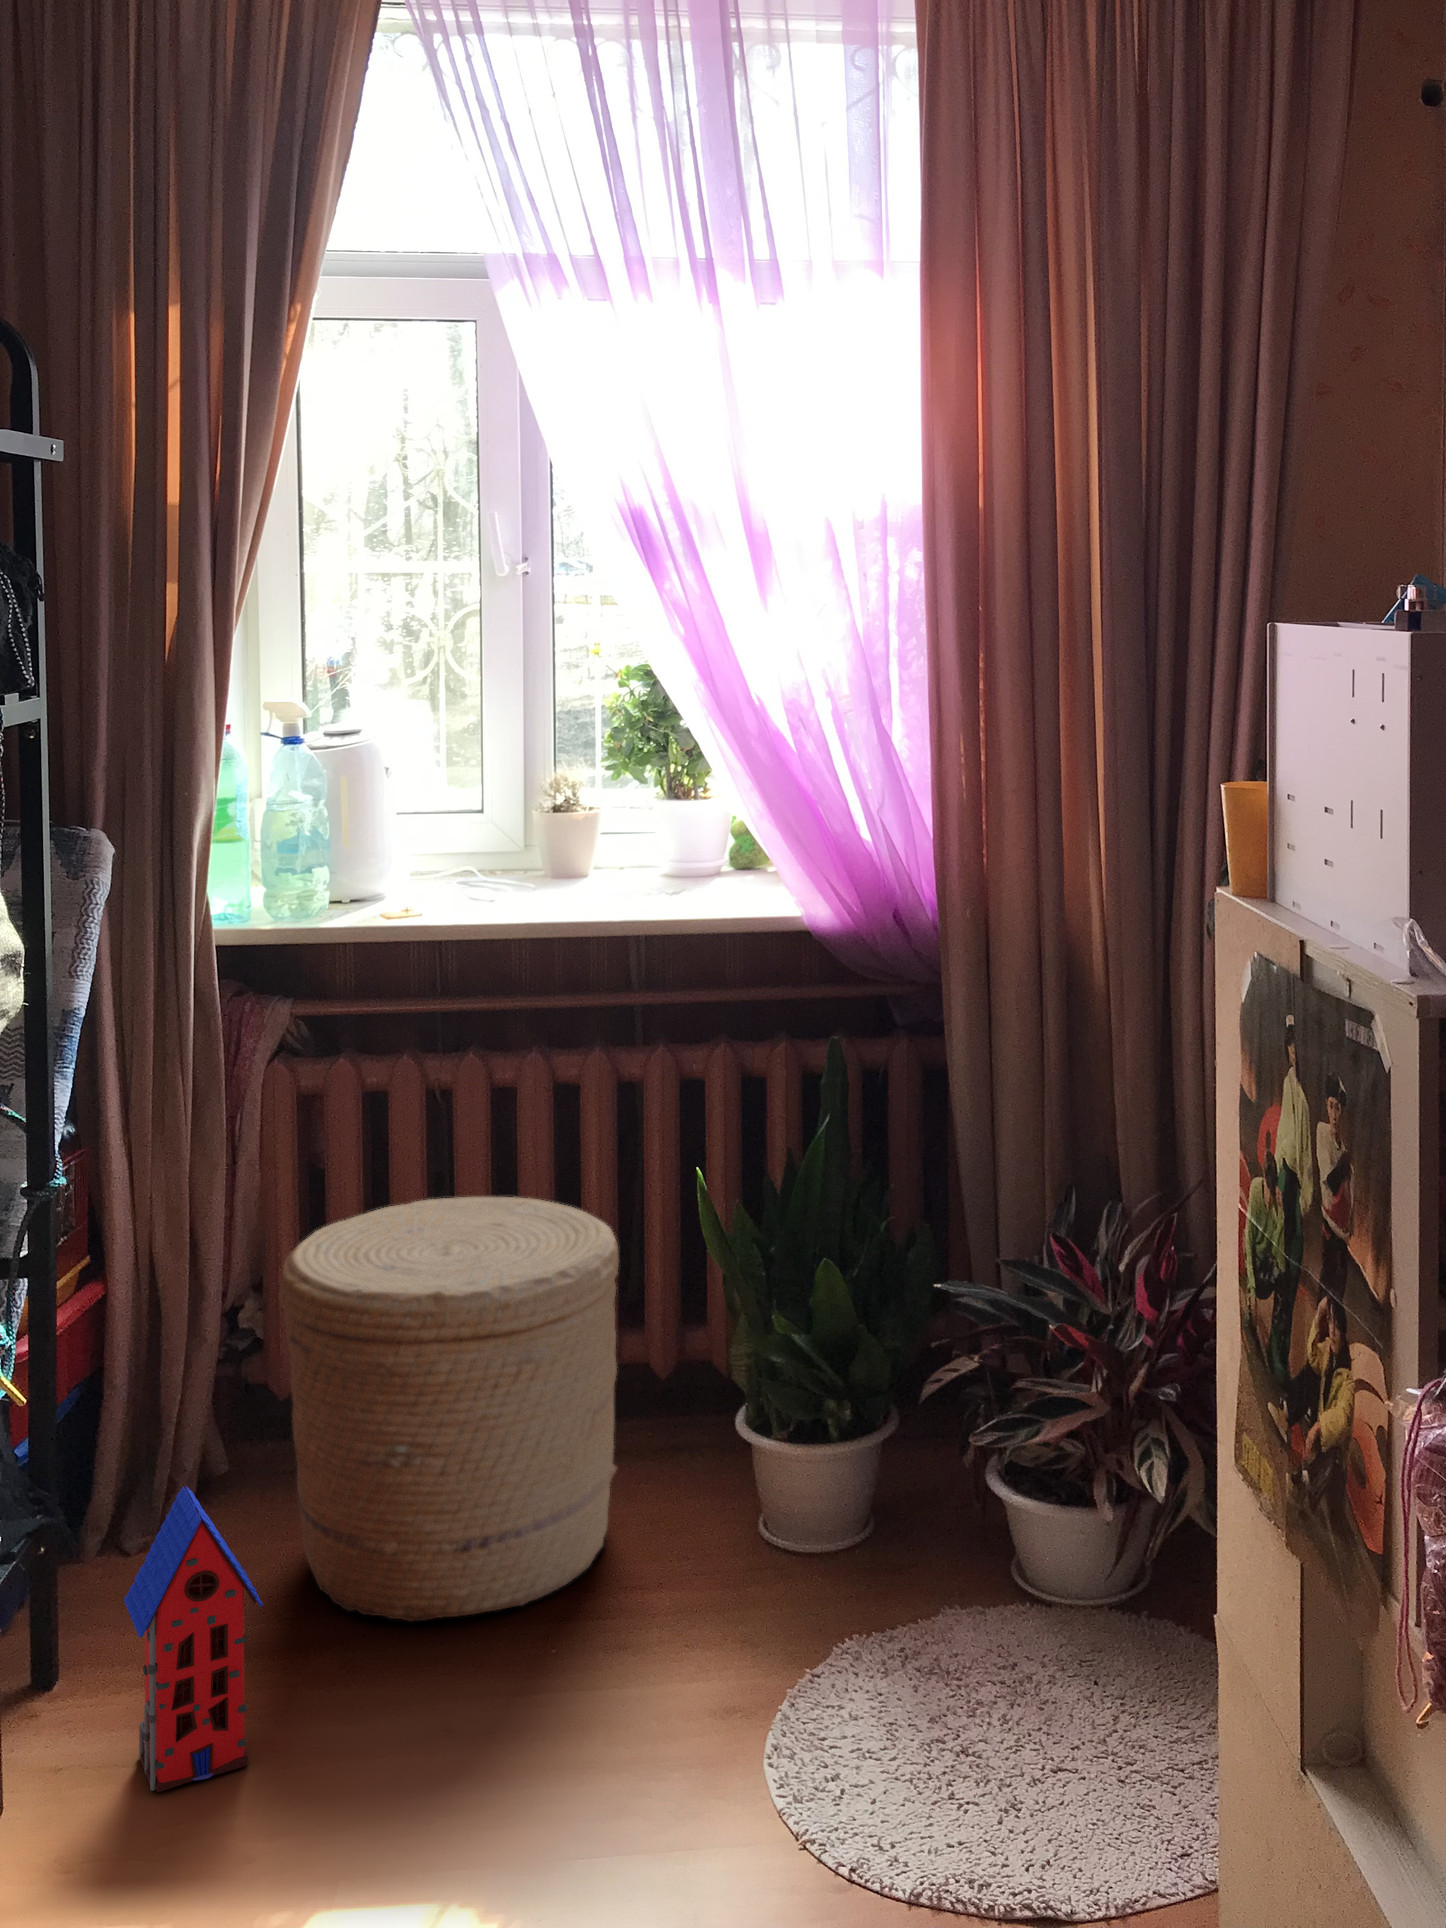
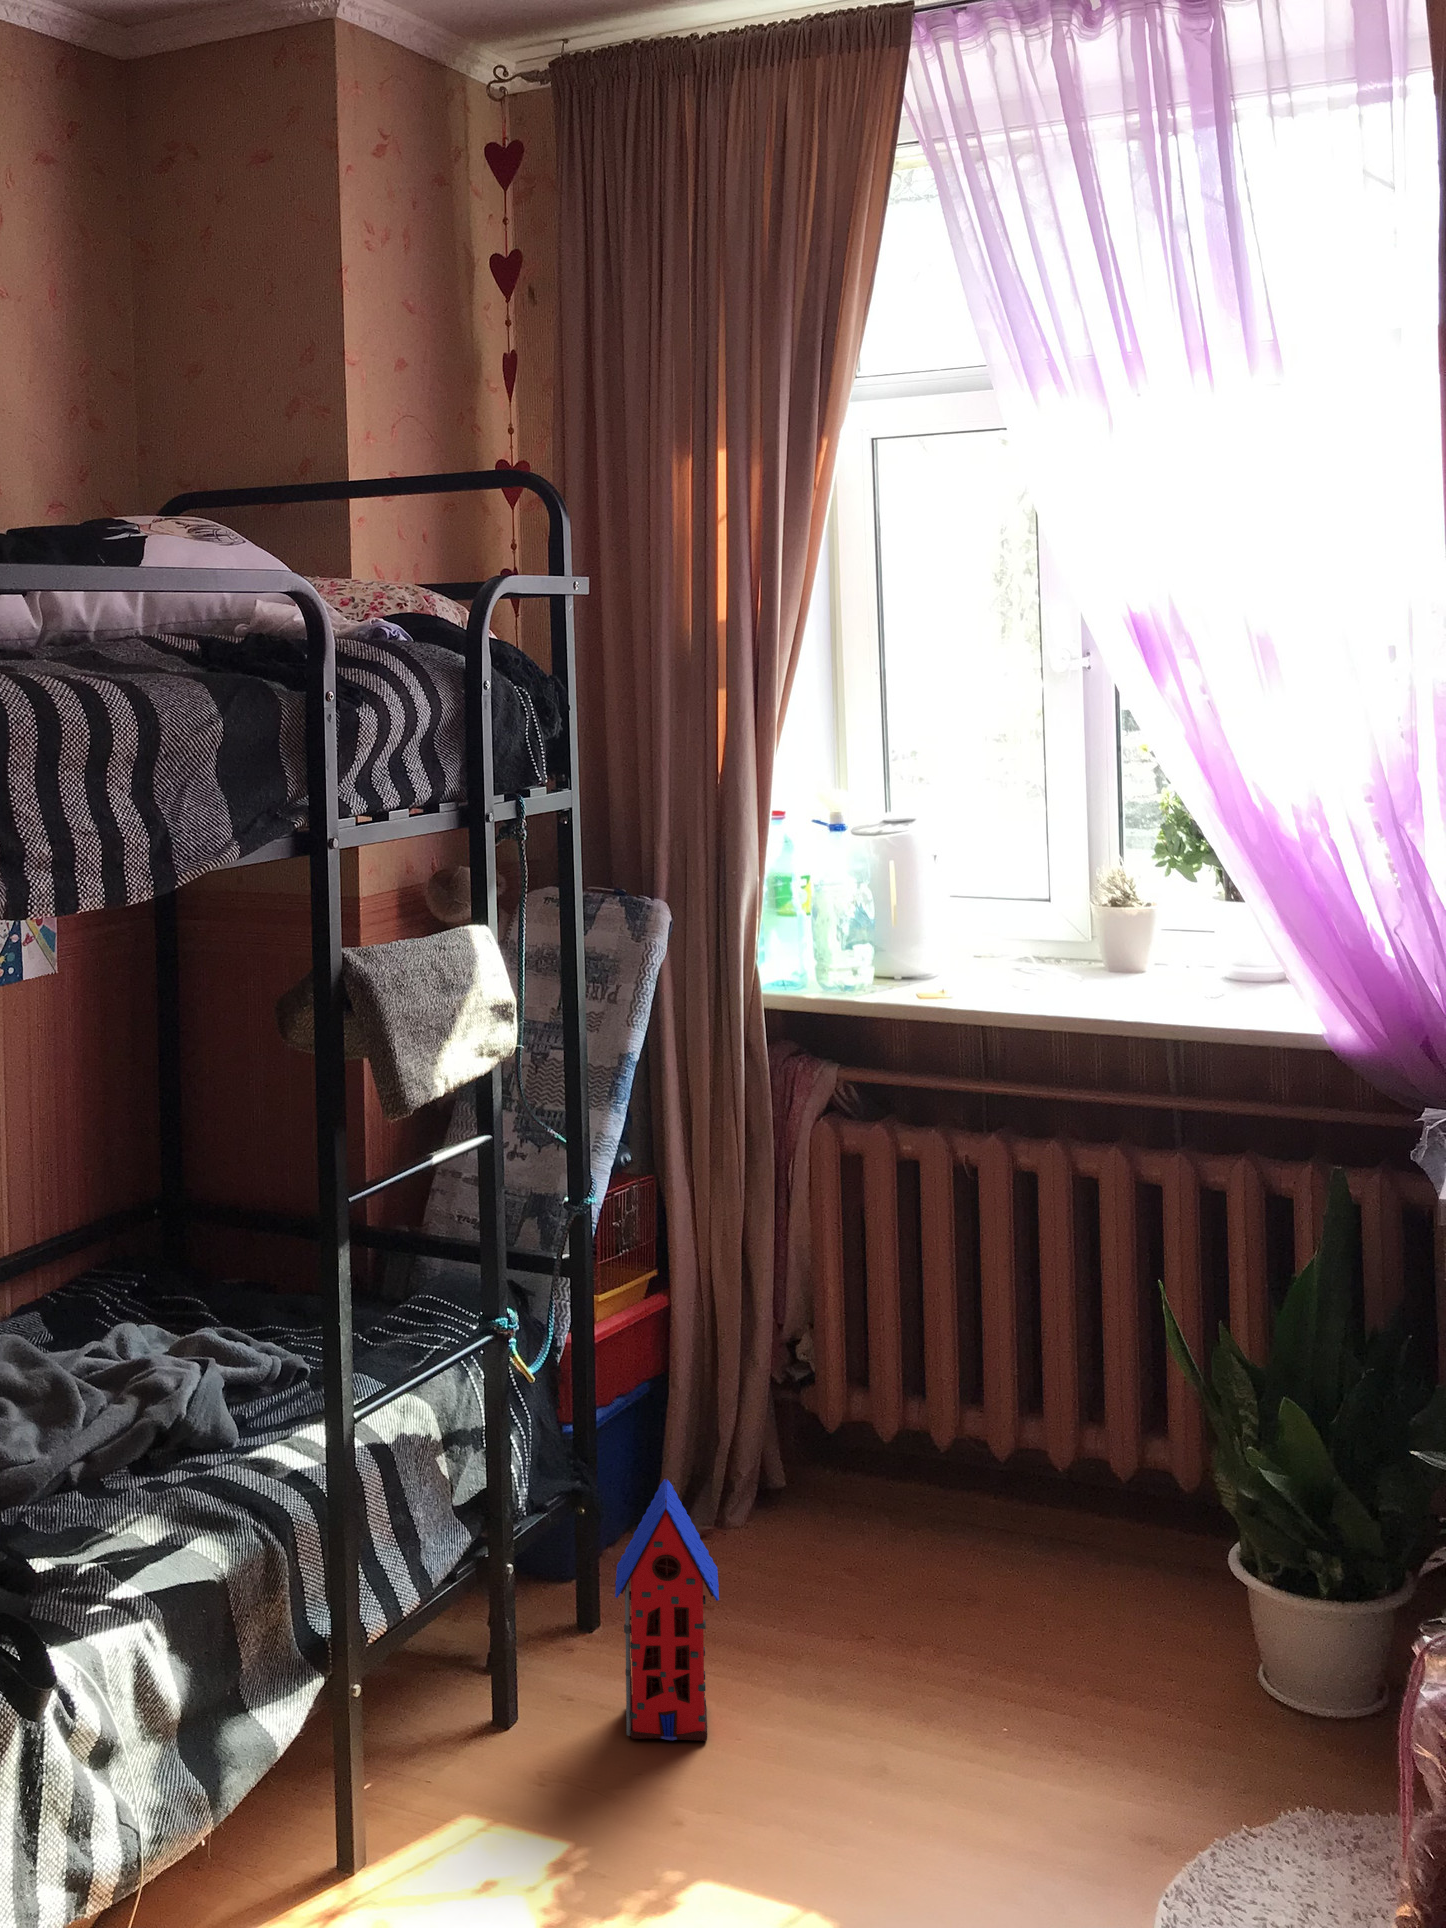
woven basket: present [279,1197,619,1622] -> none [784,1271,1106,1678]

